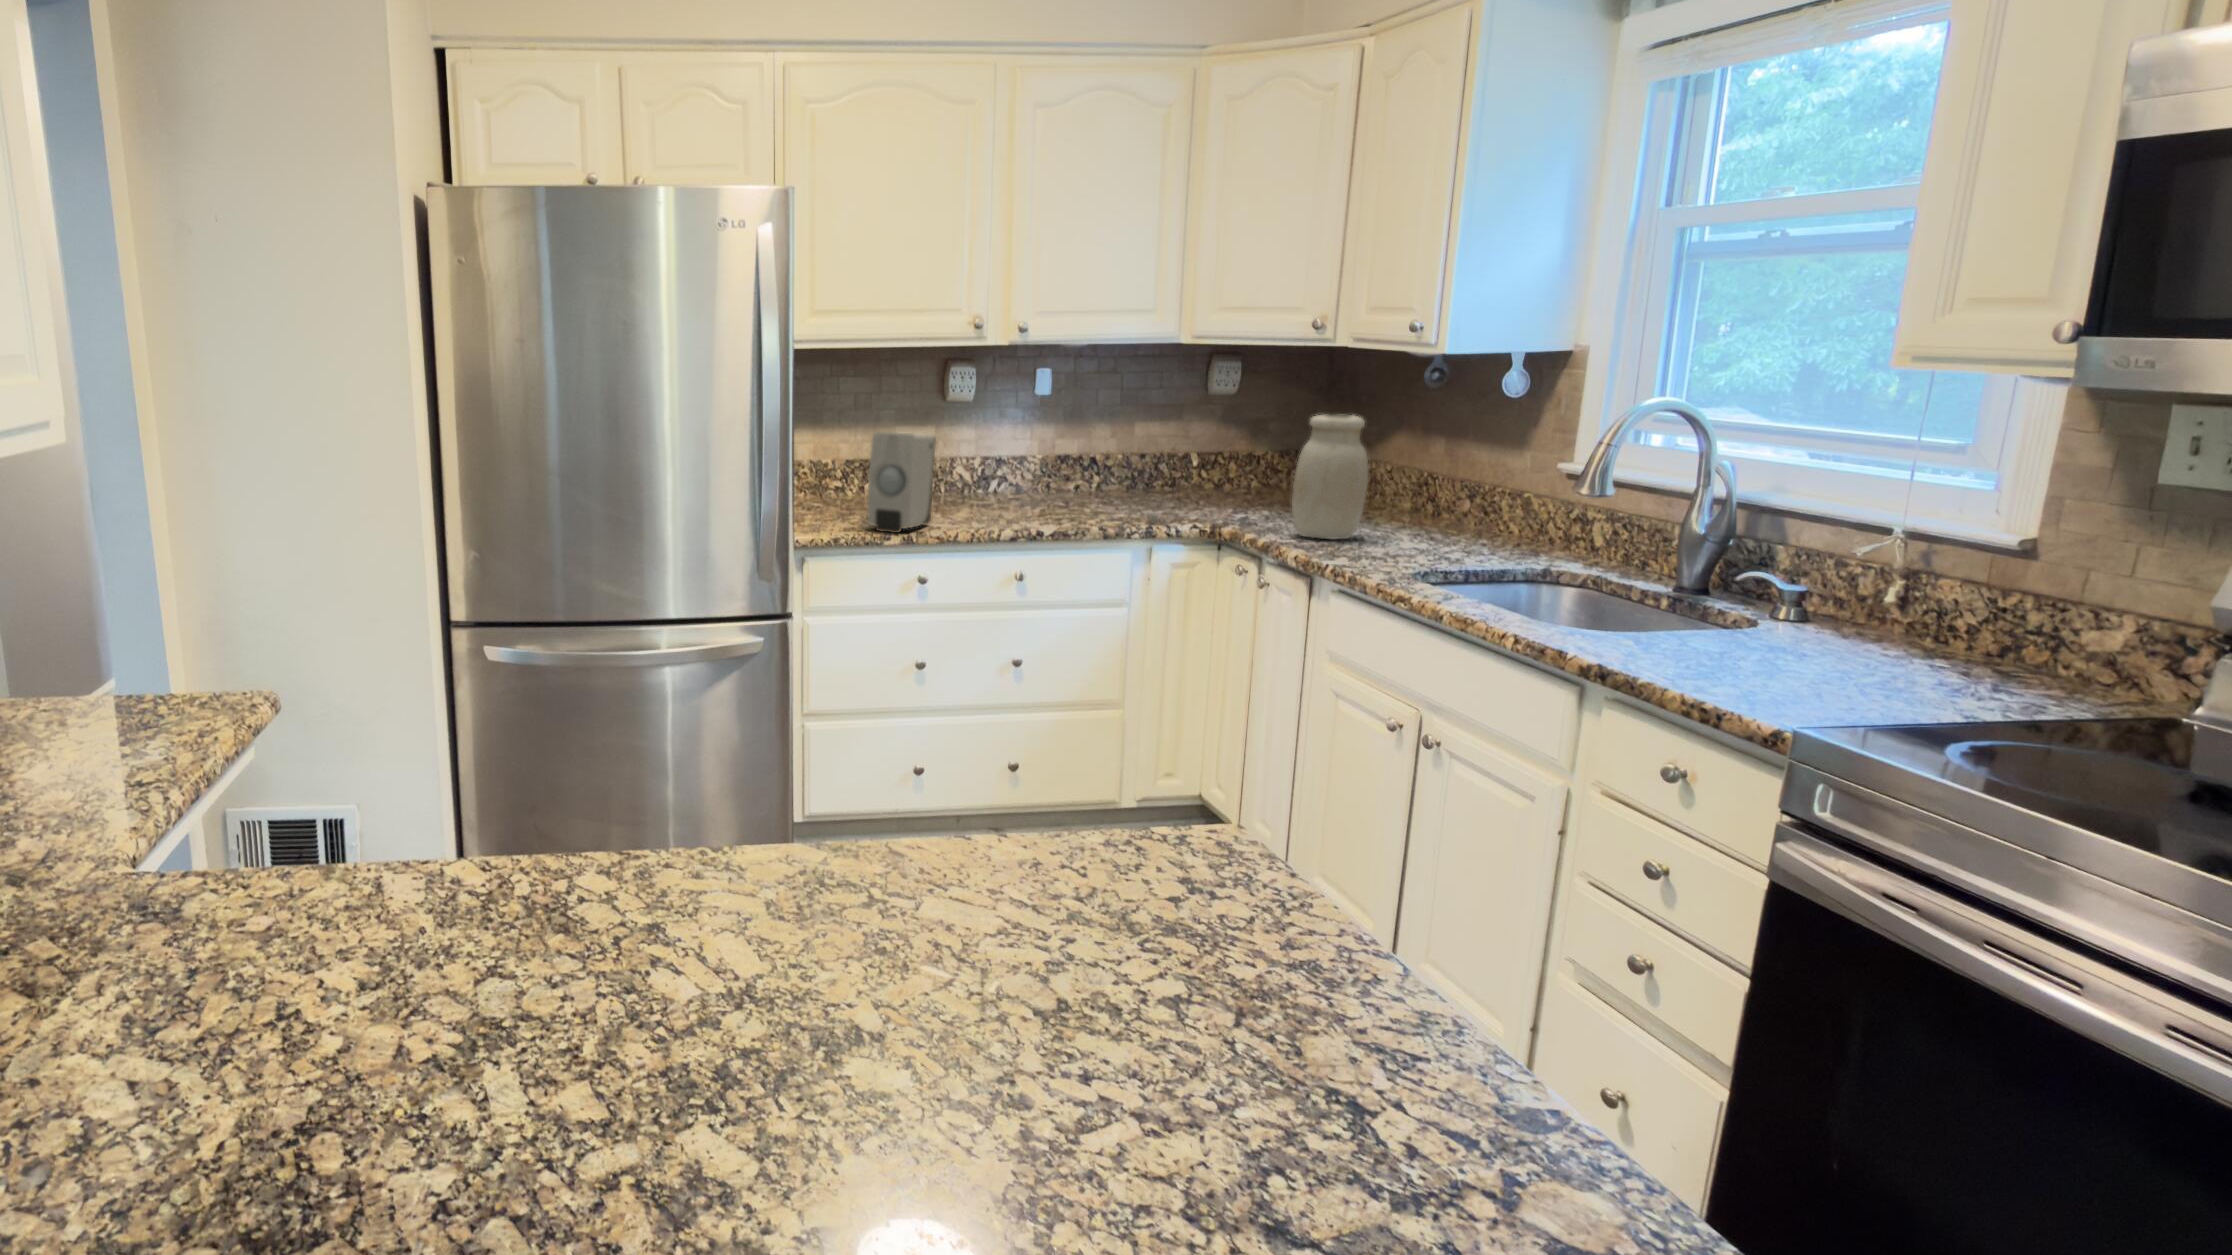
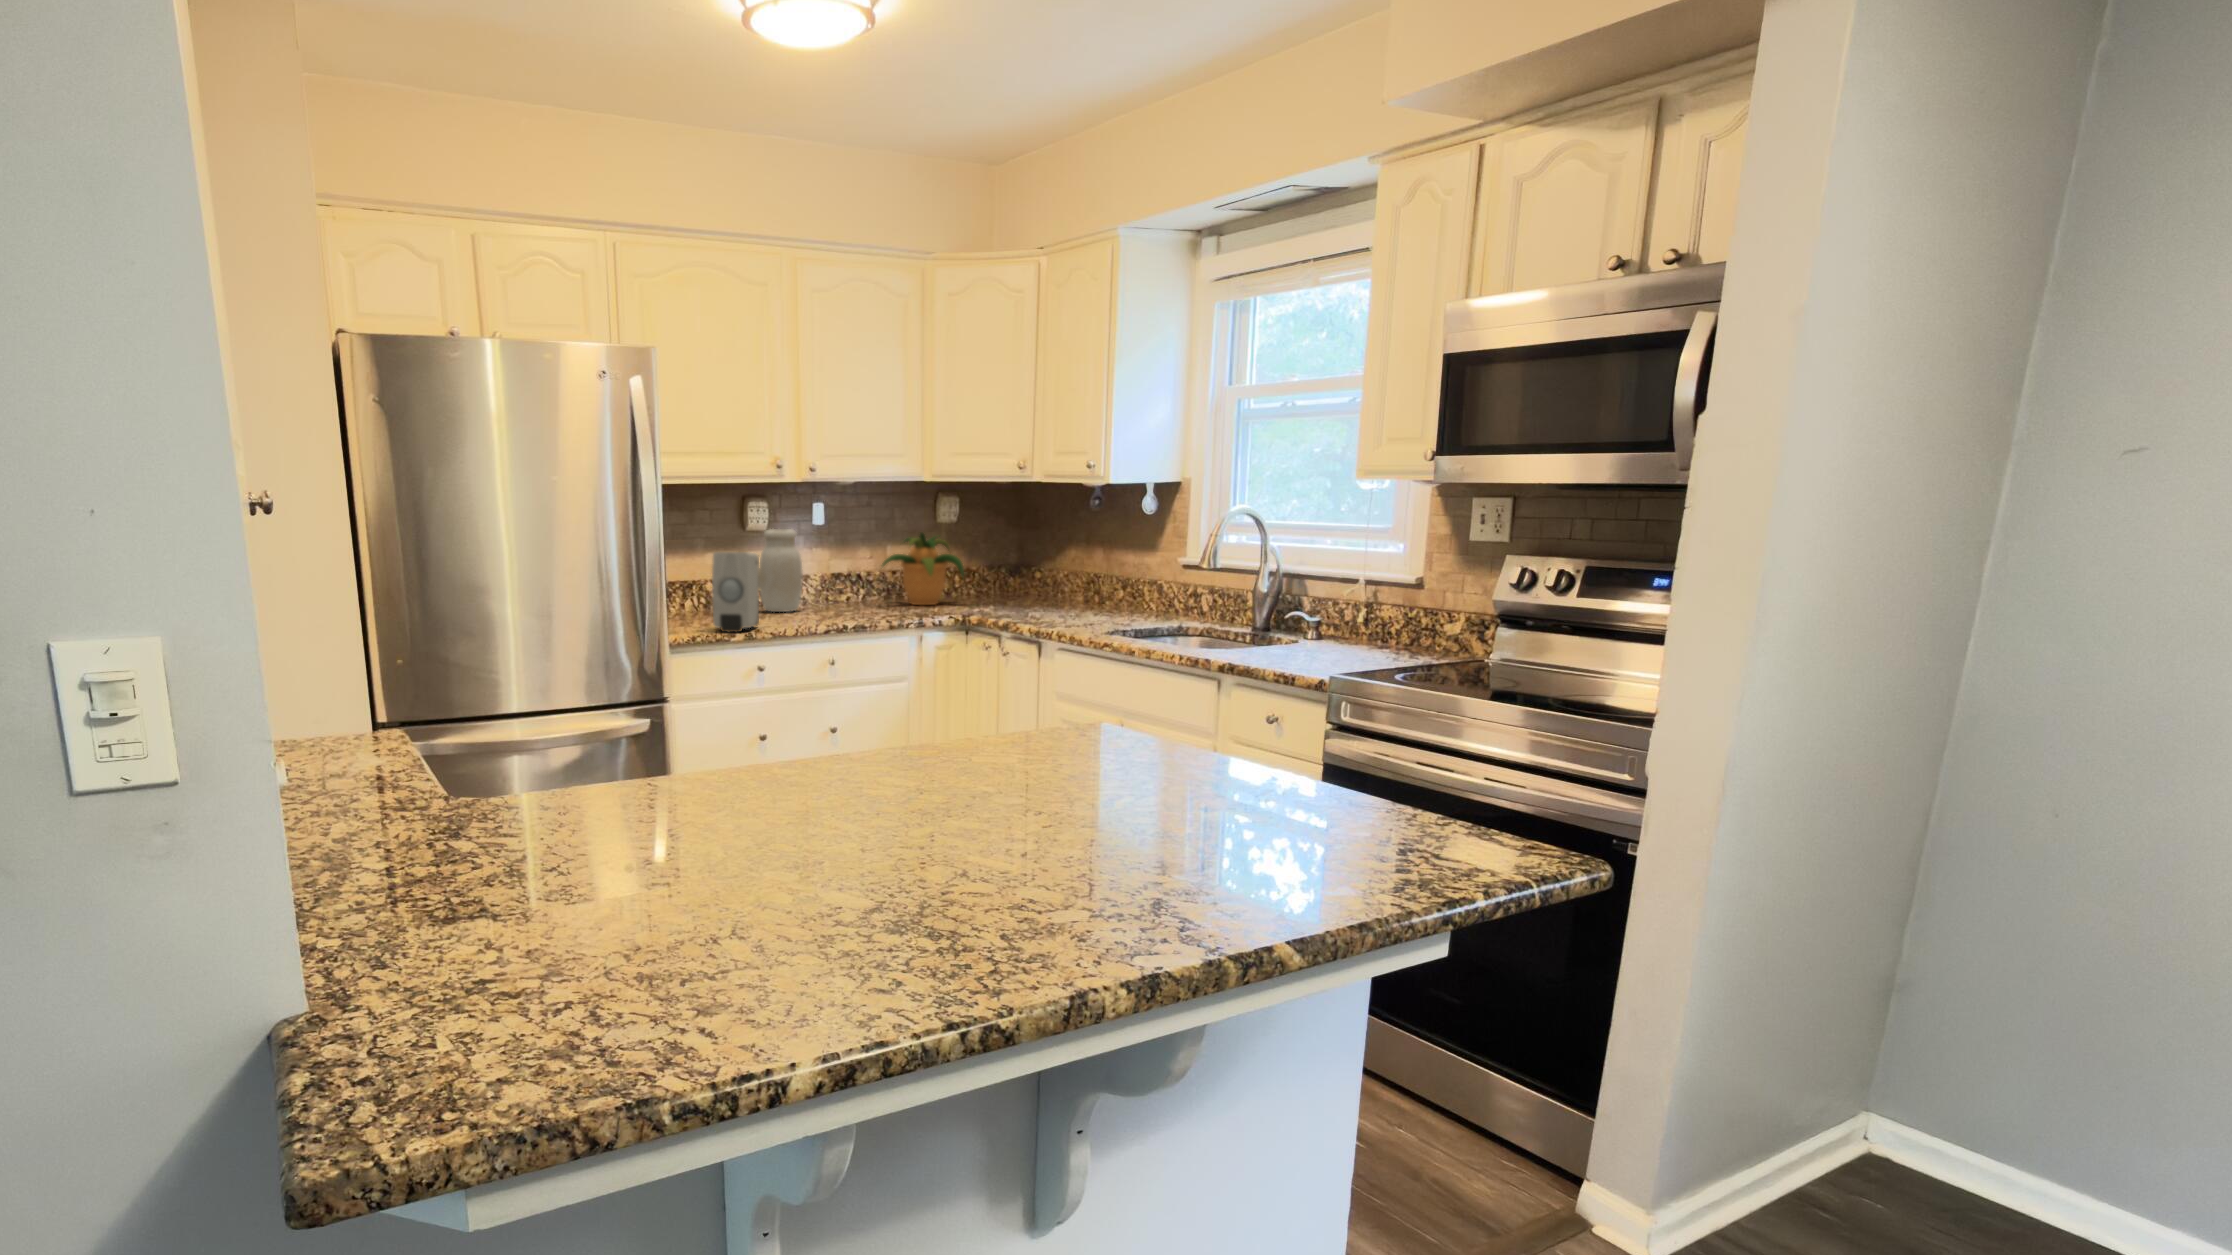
potted plant: none [1119,408,1234,502] -> present [883,533,964,605]
jar: present [1292,415,1368,539] -> present [759,529,803,612]

